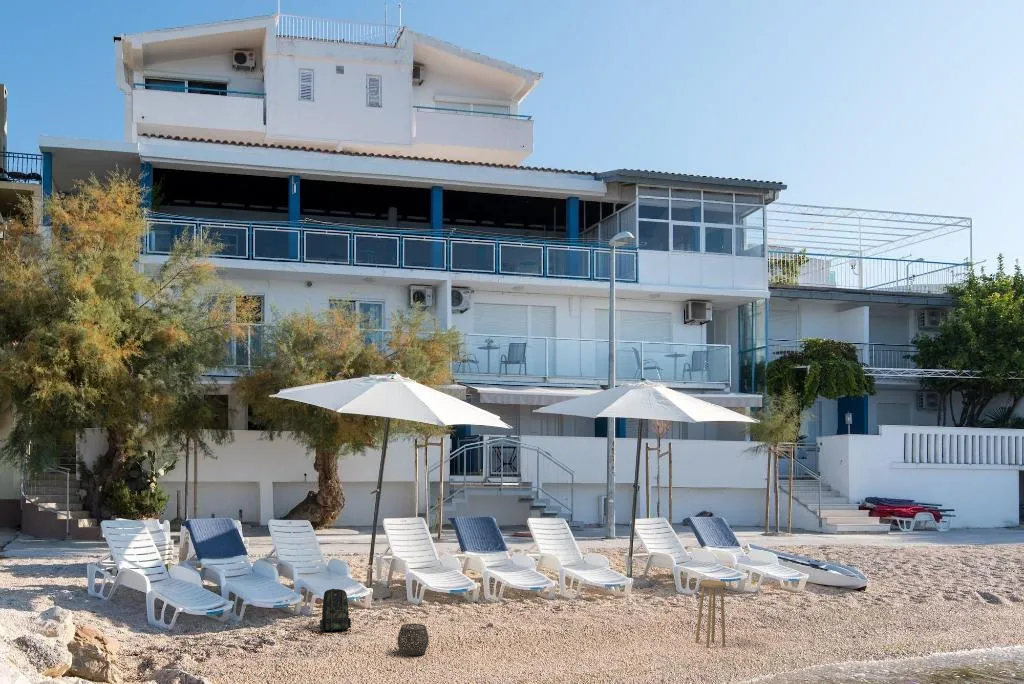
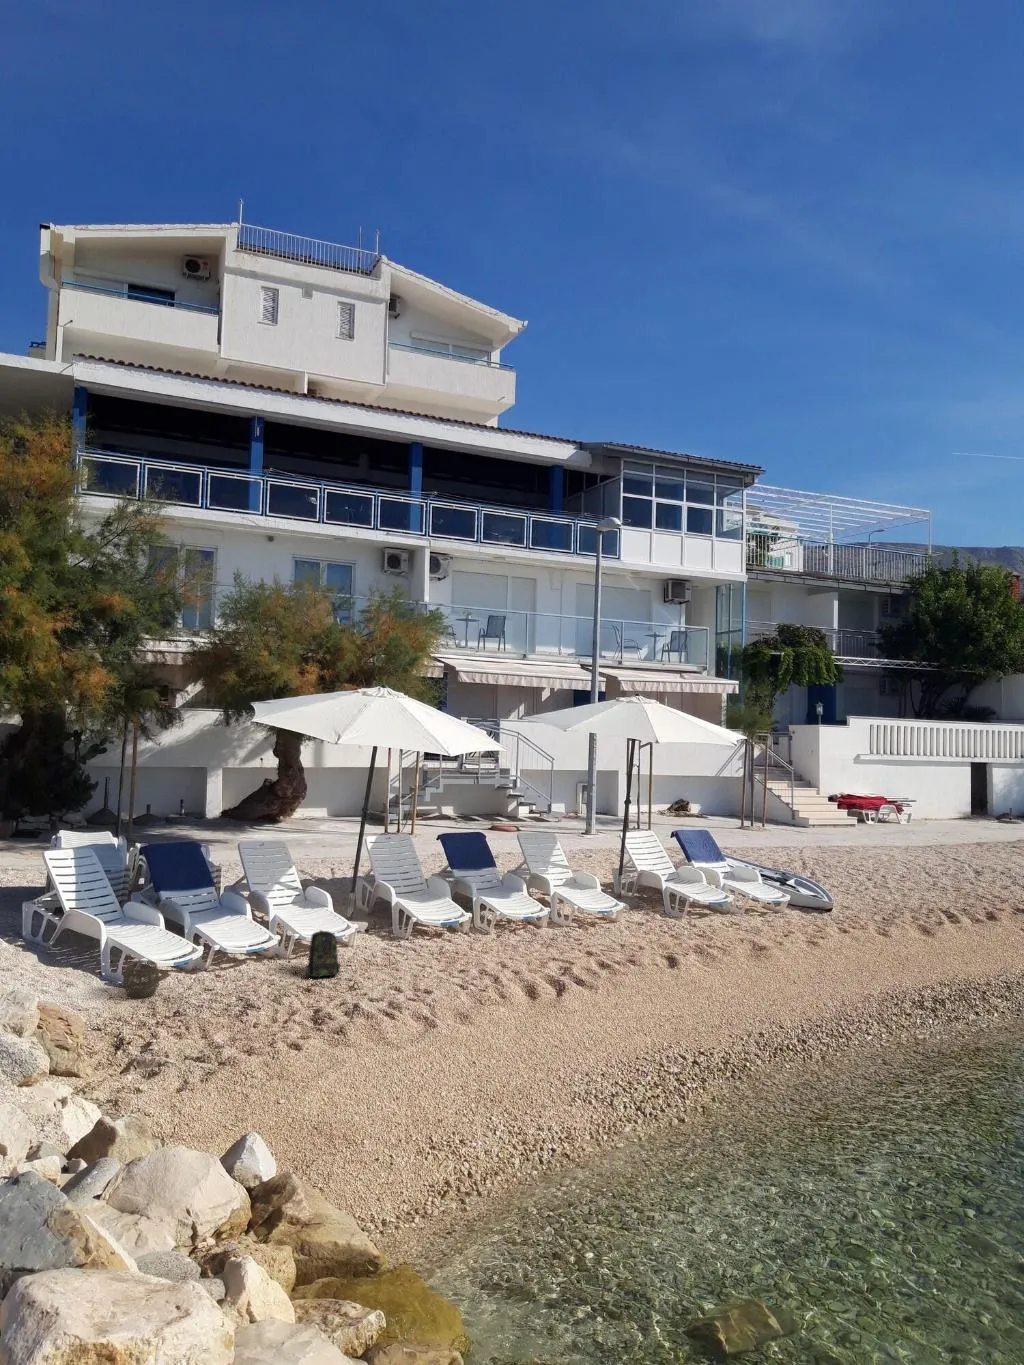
stool: present [695,580,726,647] -> none [701,932,738,1004]
woven basket: present [397,623,429,656] -> present [123,960,160,998]

